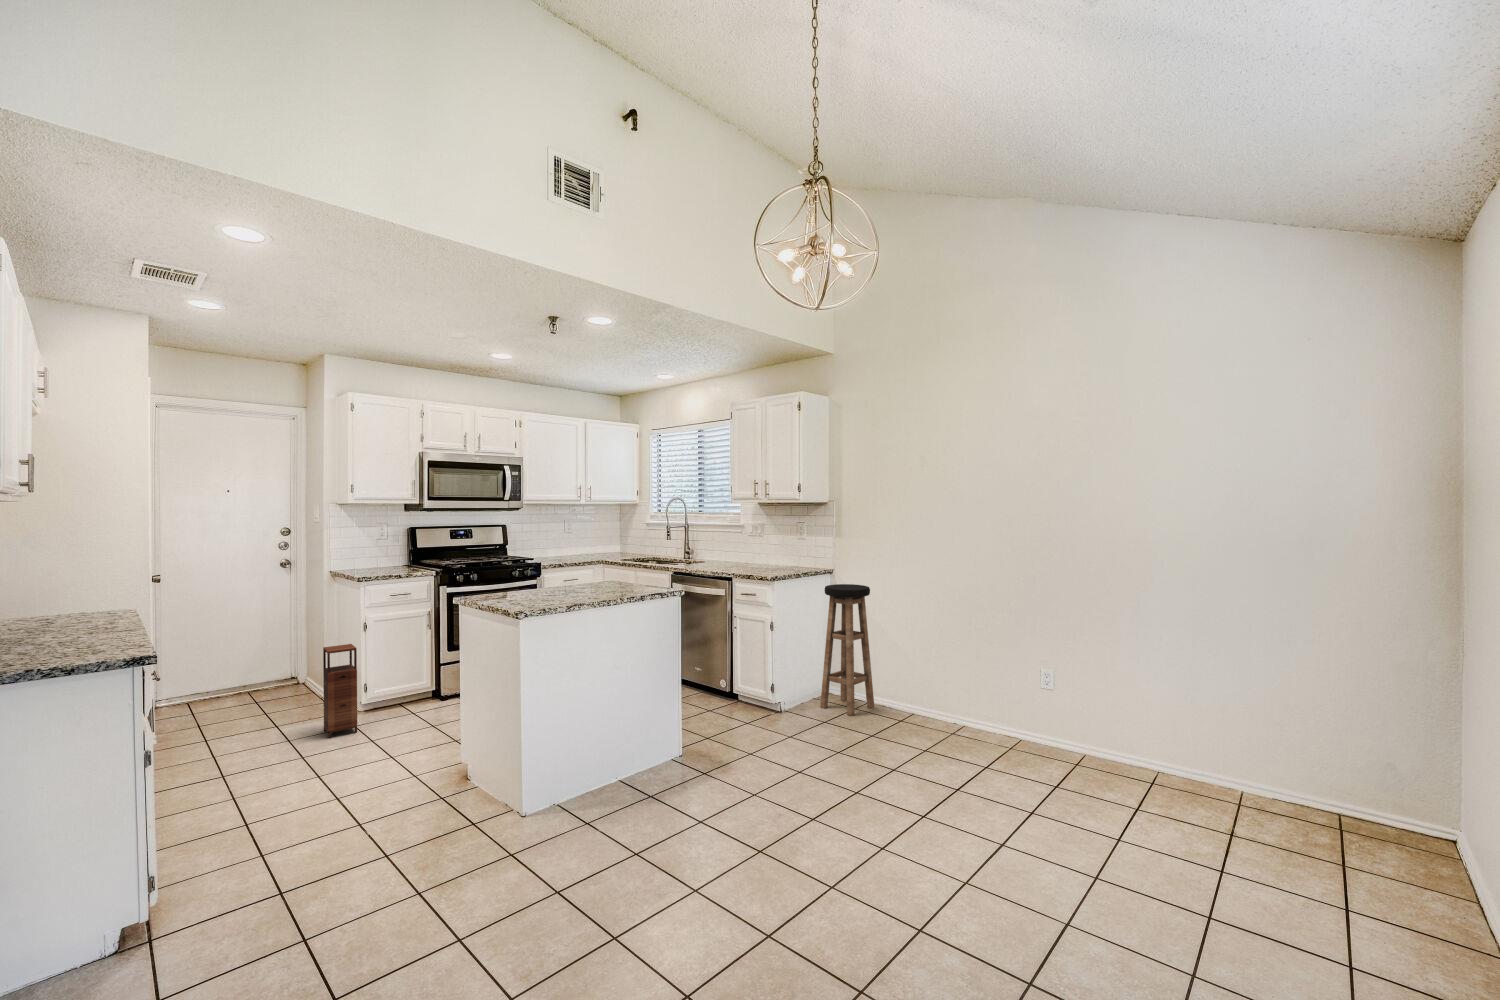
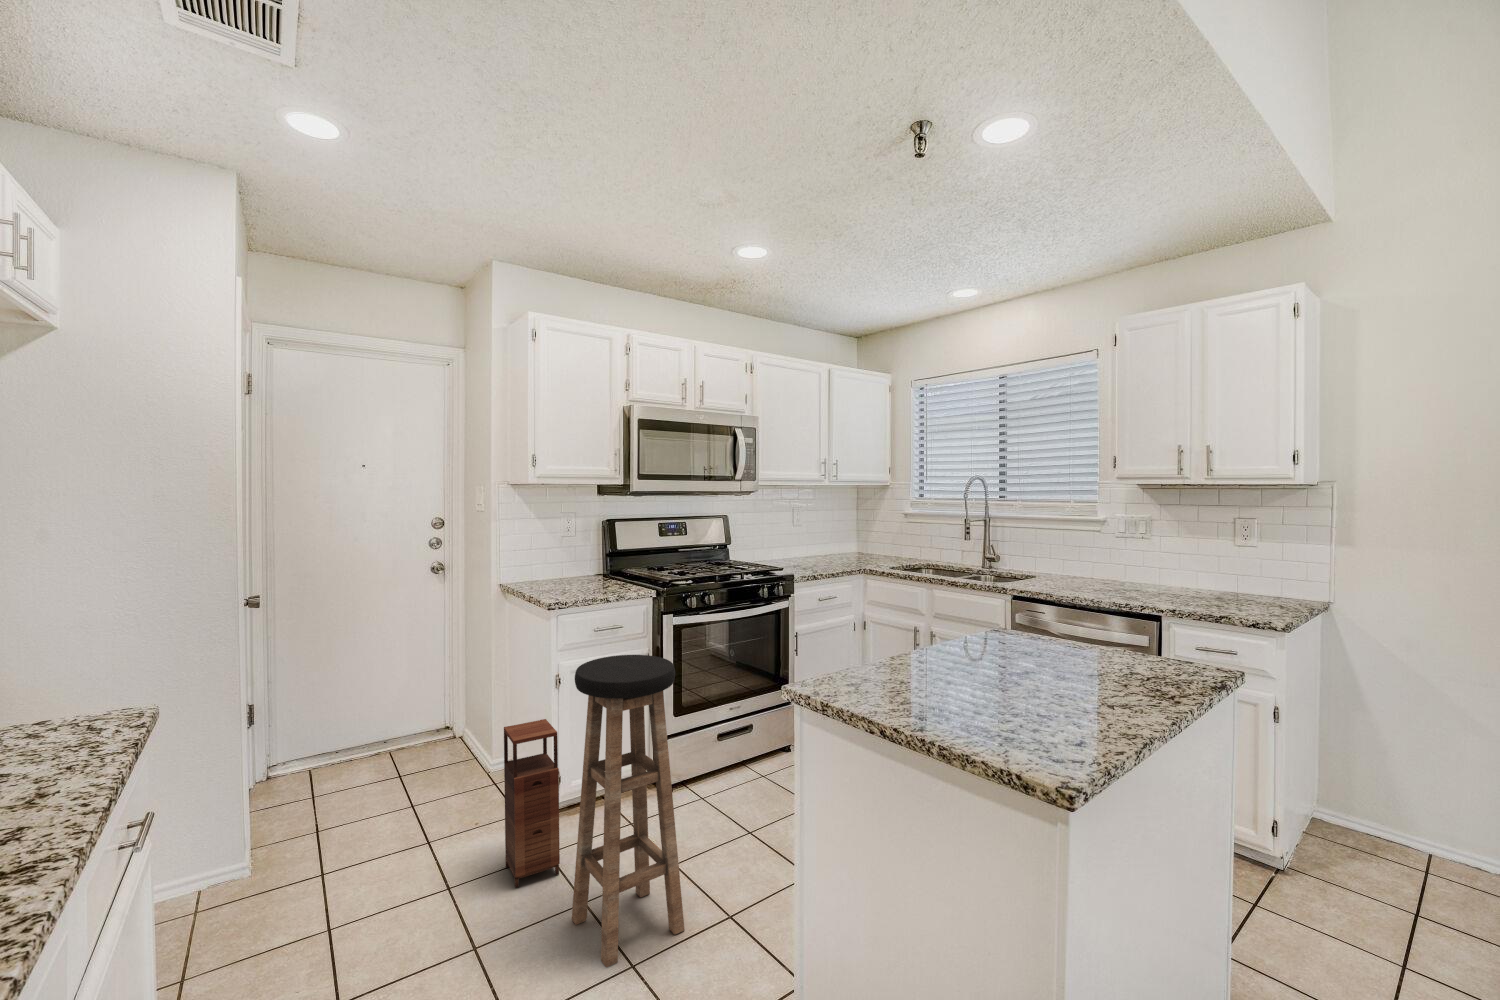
bar stool: present [820,584,874,716] -> present [572,655,684,967]

